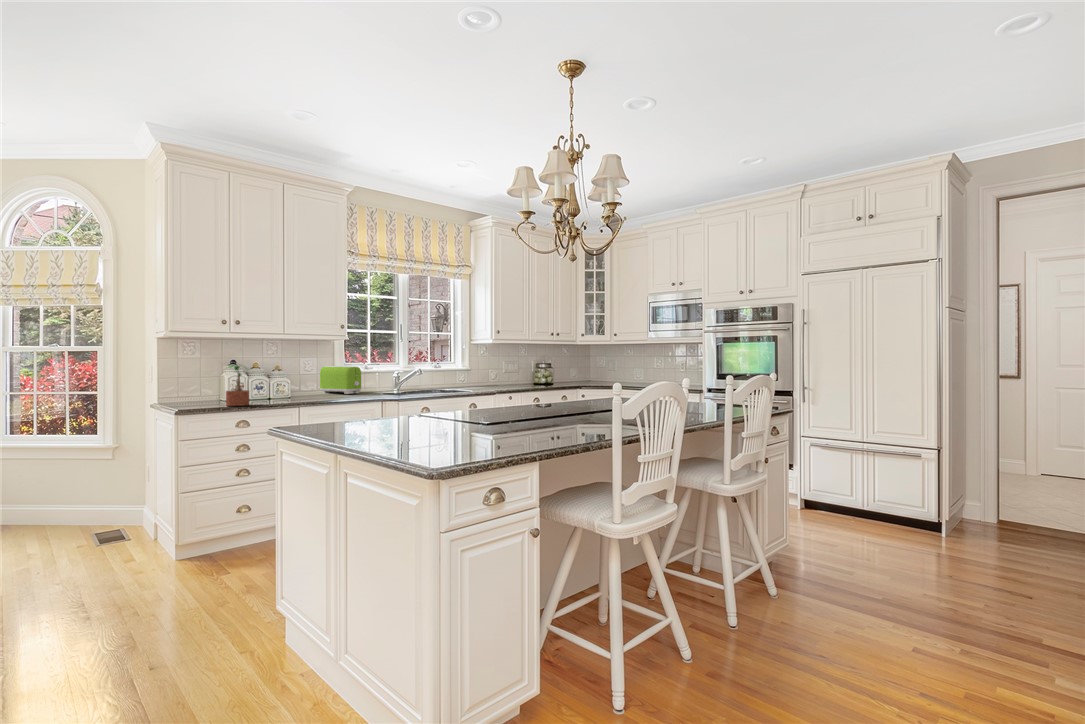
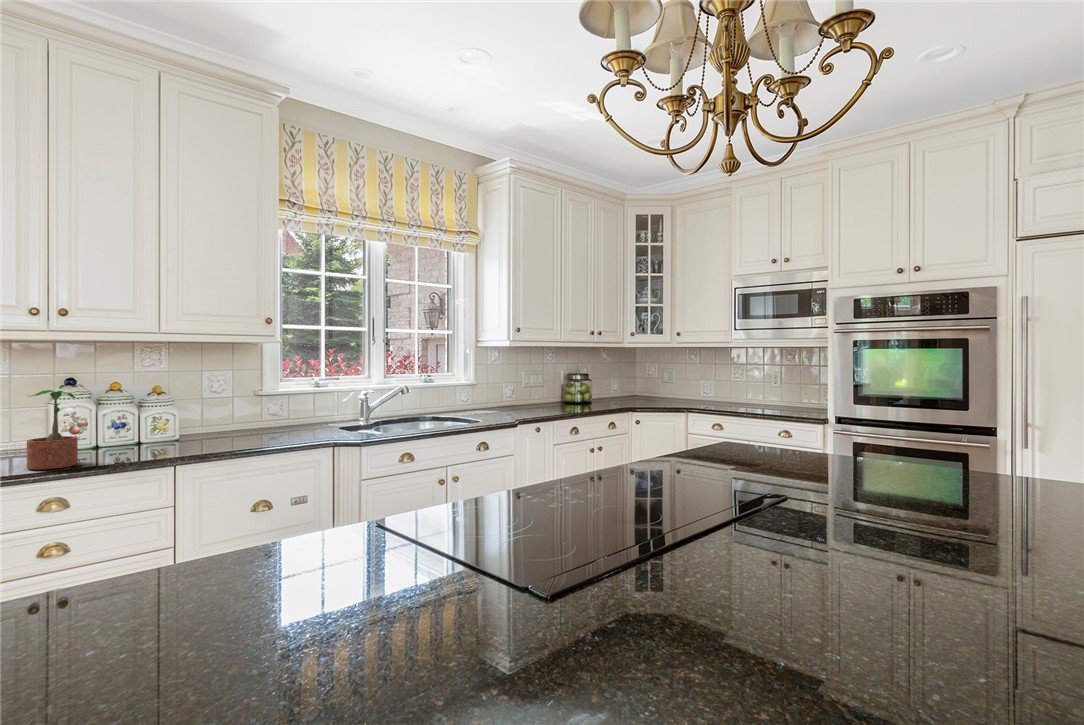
toaster: present [320,366,361,394] -> none [238,383,305,430]

